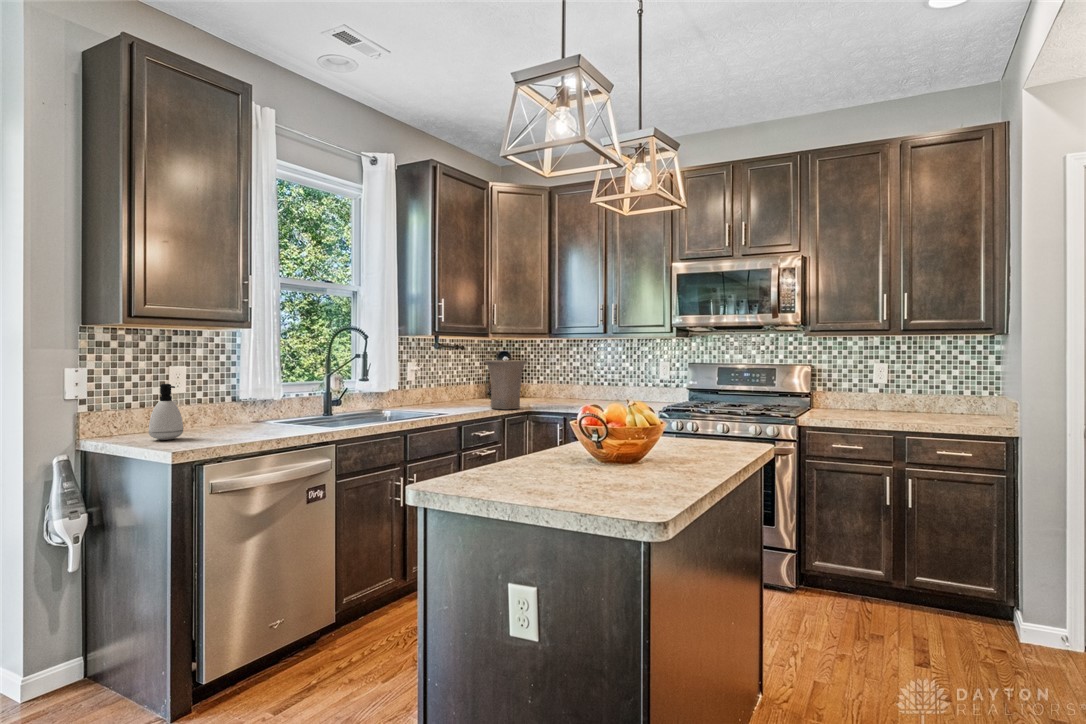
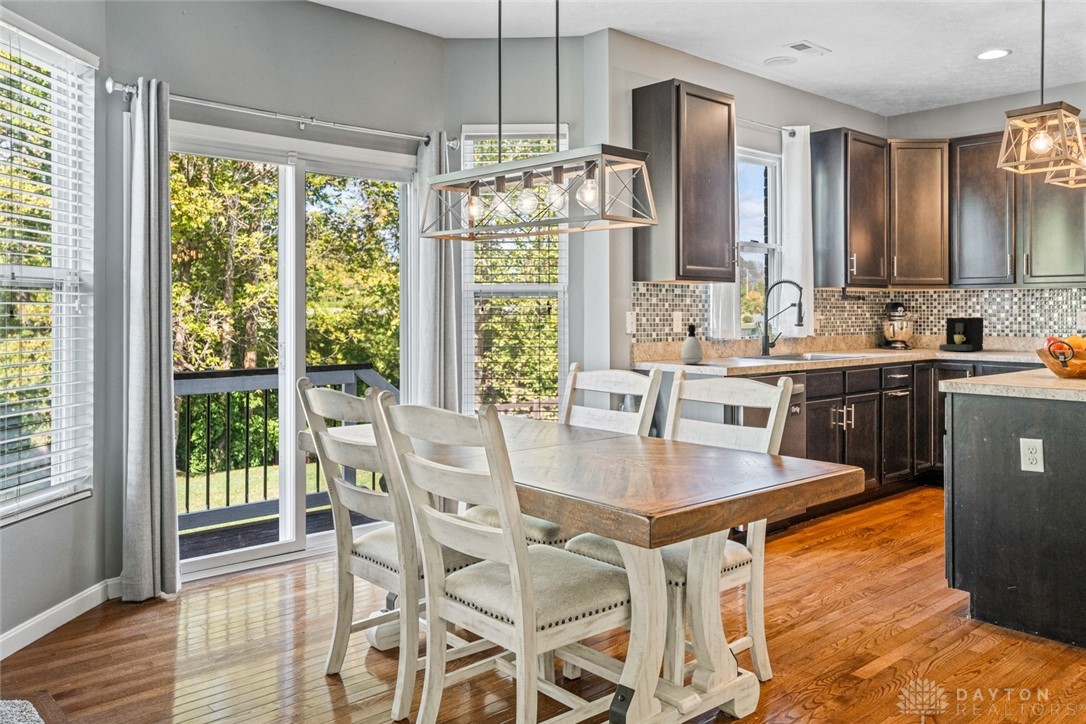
vase: present [484,360,527,409] -> none [895,310,939,355]
coffee maker: none [539,367,583,401] -> present [940,318,984,351]

